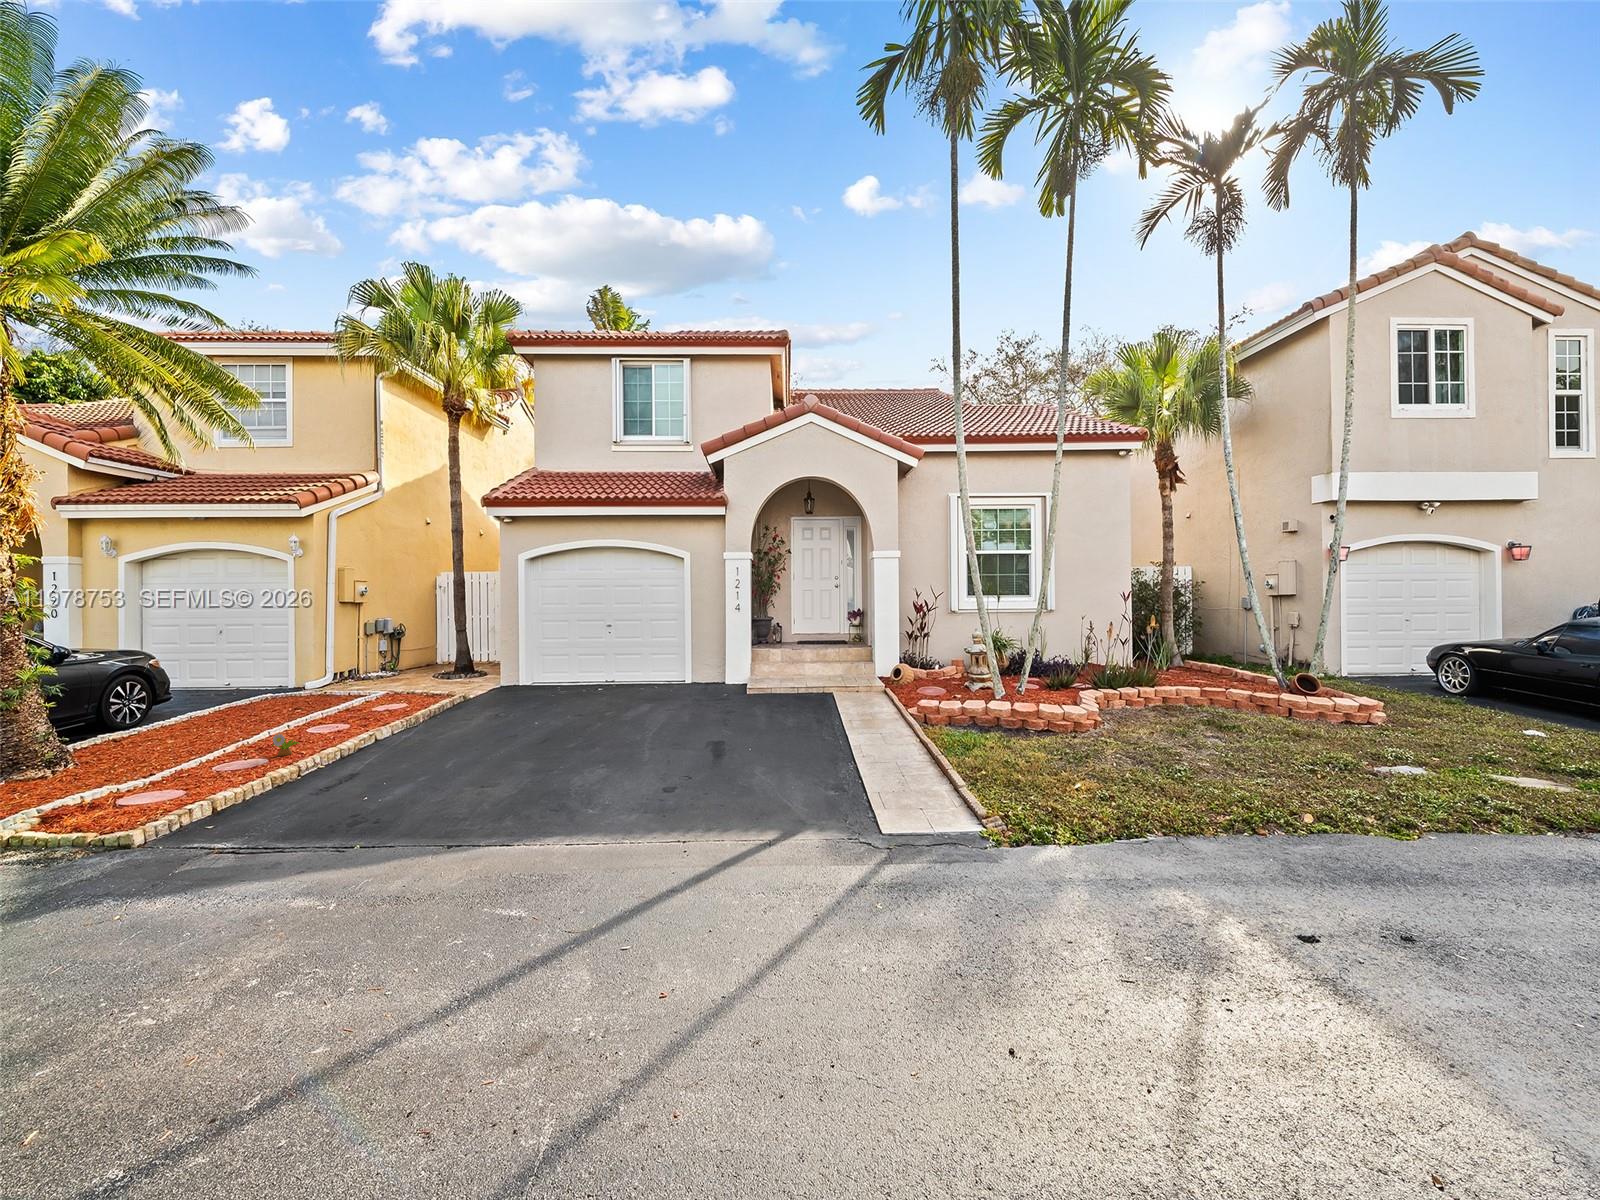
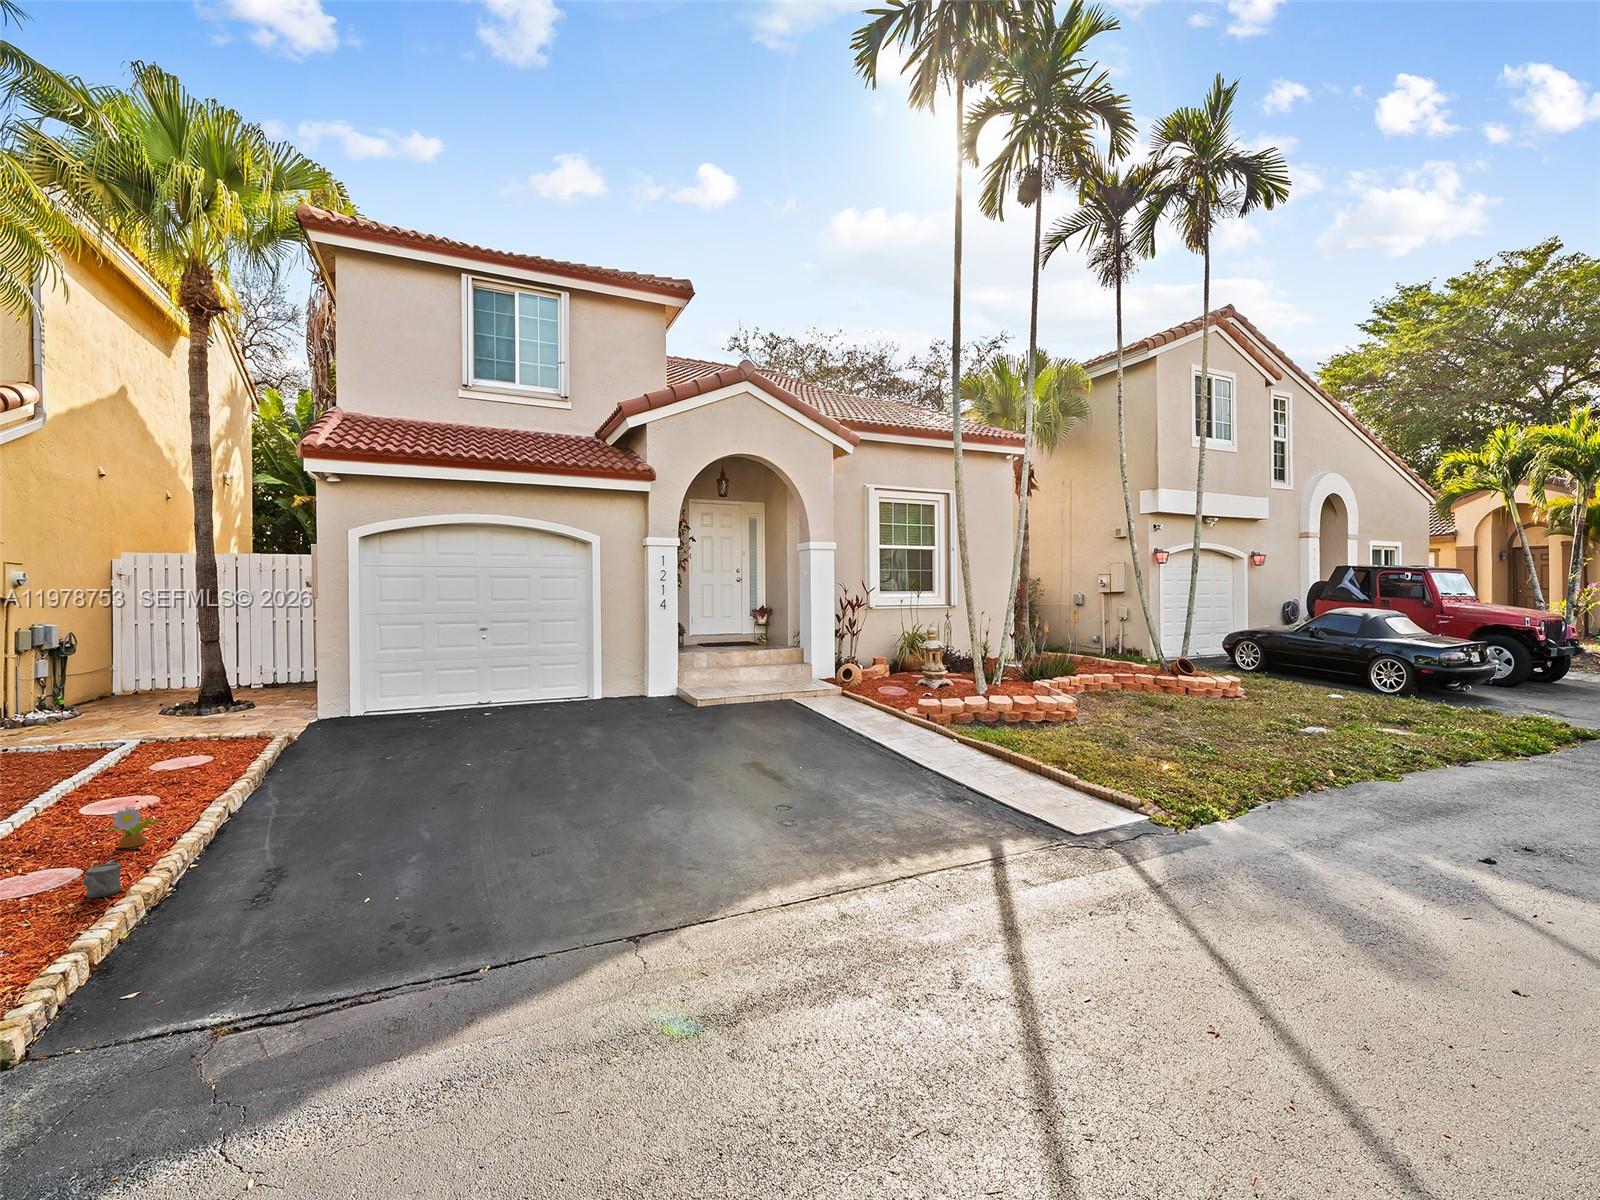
watering can: none [218,760,247,778] -> present [83,860,122,898]

